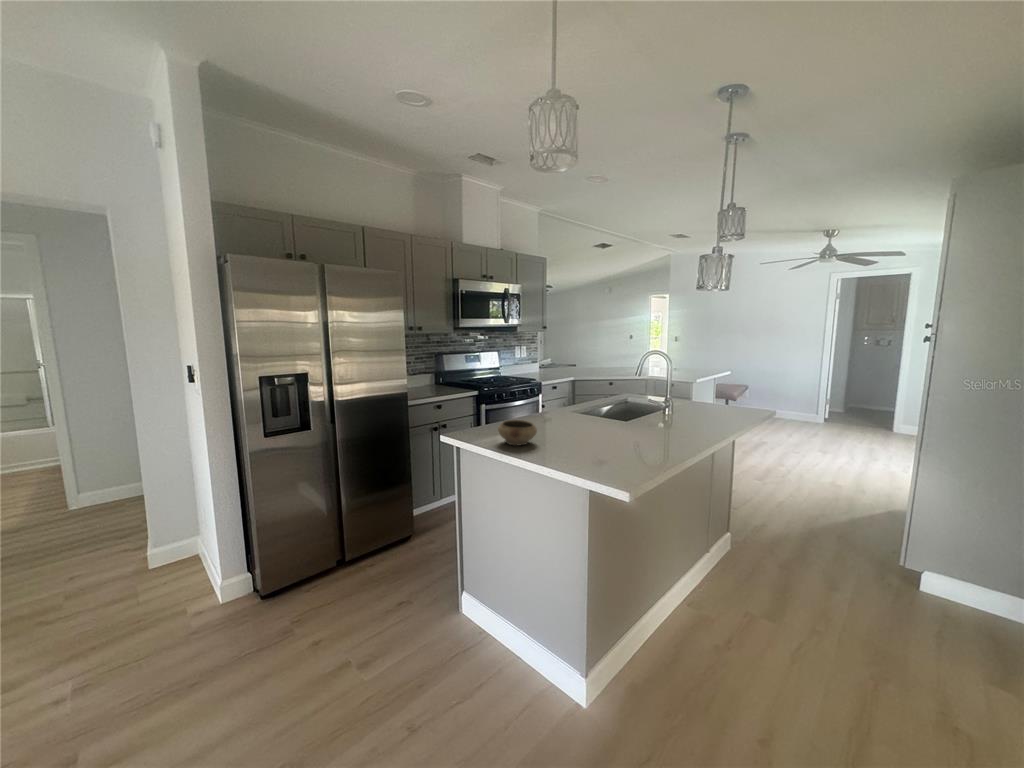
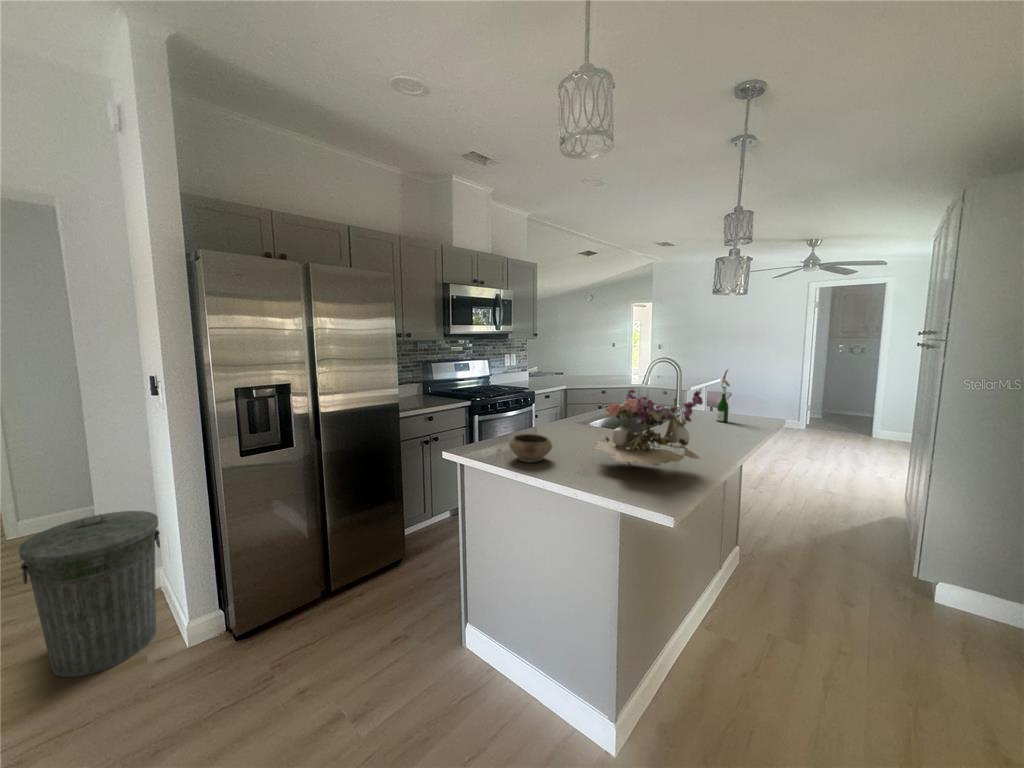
wine bottle: none [707,362,720,414] -> present [717,370,731,423]
flower arrangement: none [571,380,671,450] -> present [593,389,703,466]
trash can: none [81,484,197,624] -> present [19,511,160,677]

